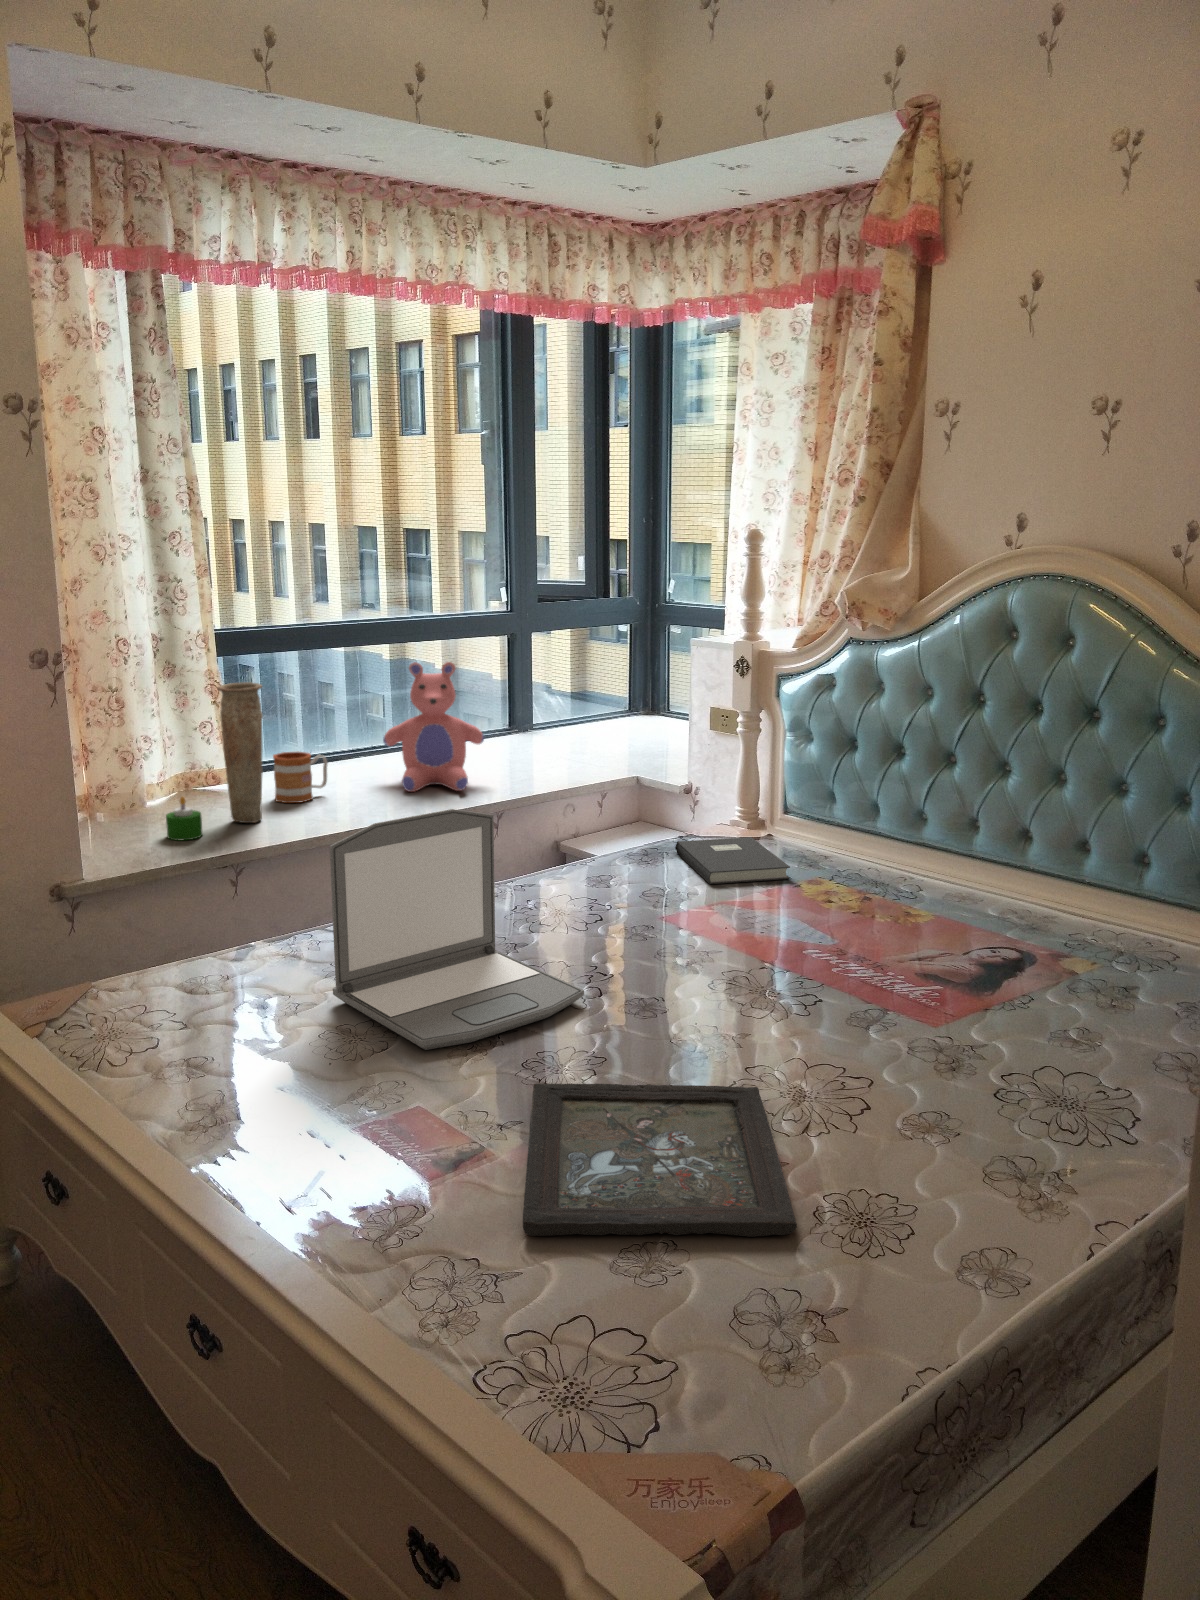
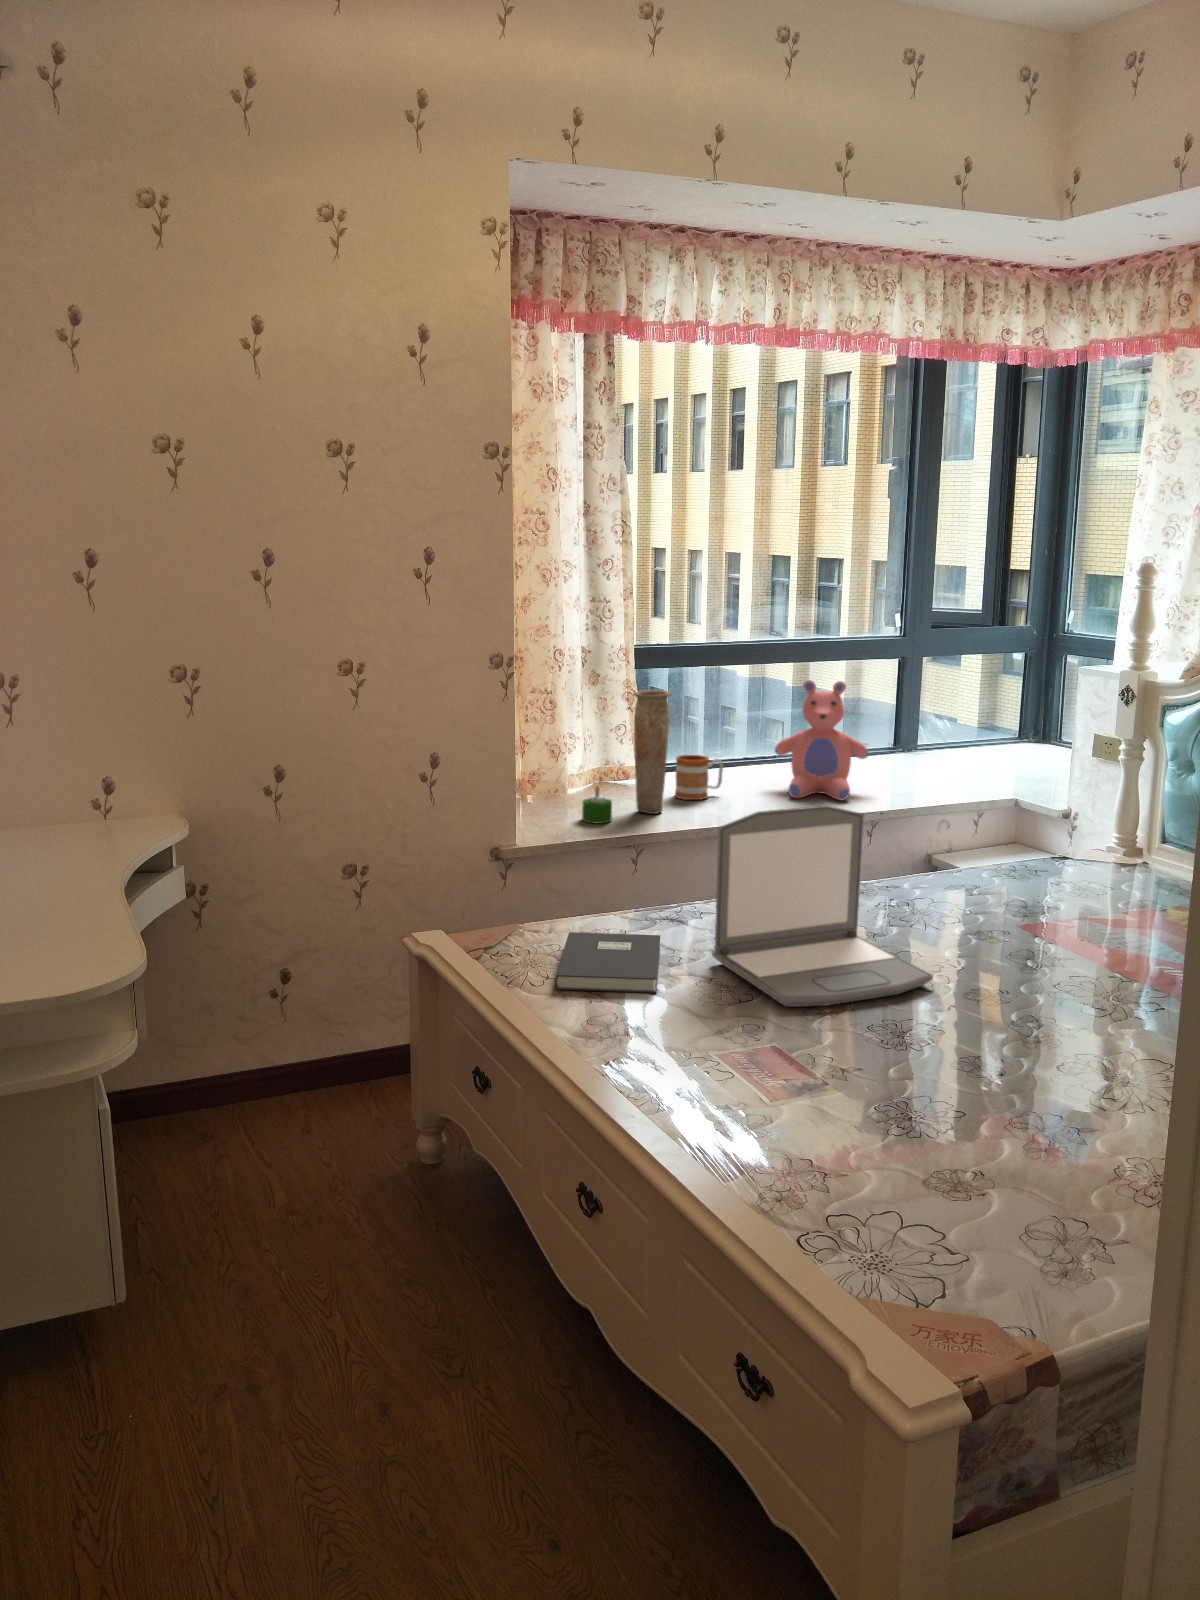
book: present [675,837,790,884] -> present [555,932,660,993]
tray: present [523,1084,797,1237] -> none [852,1041,1095,1183]

